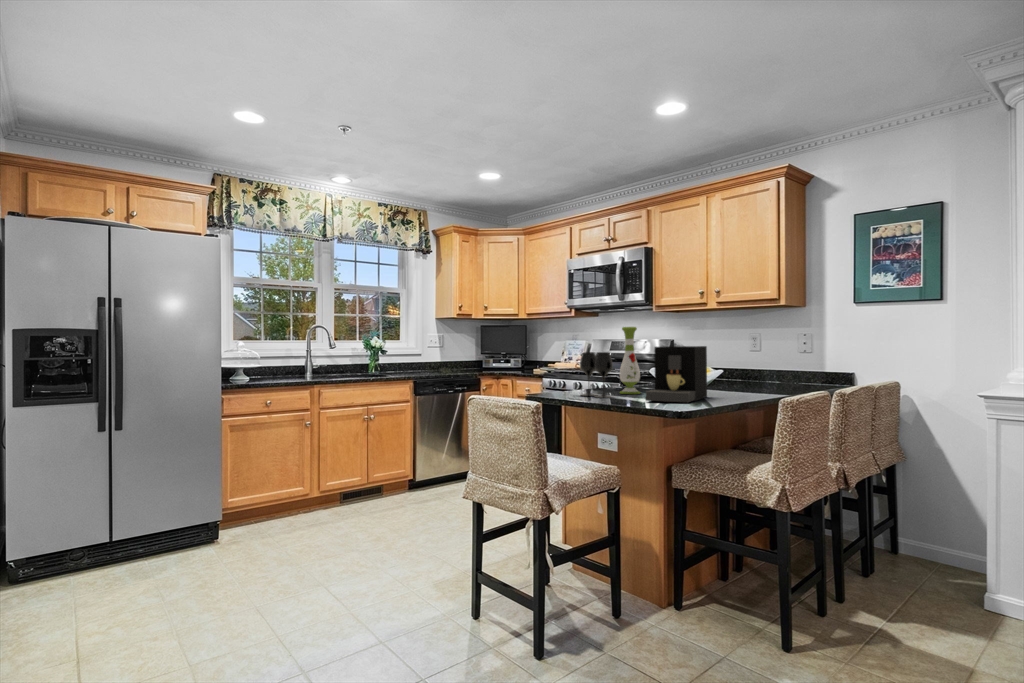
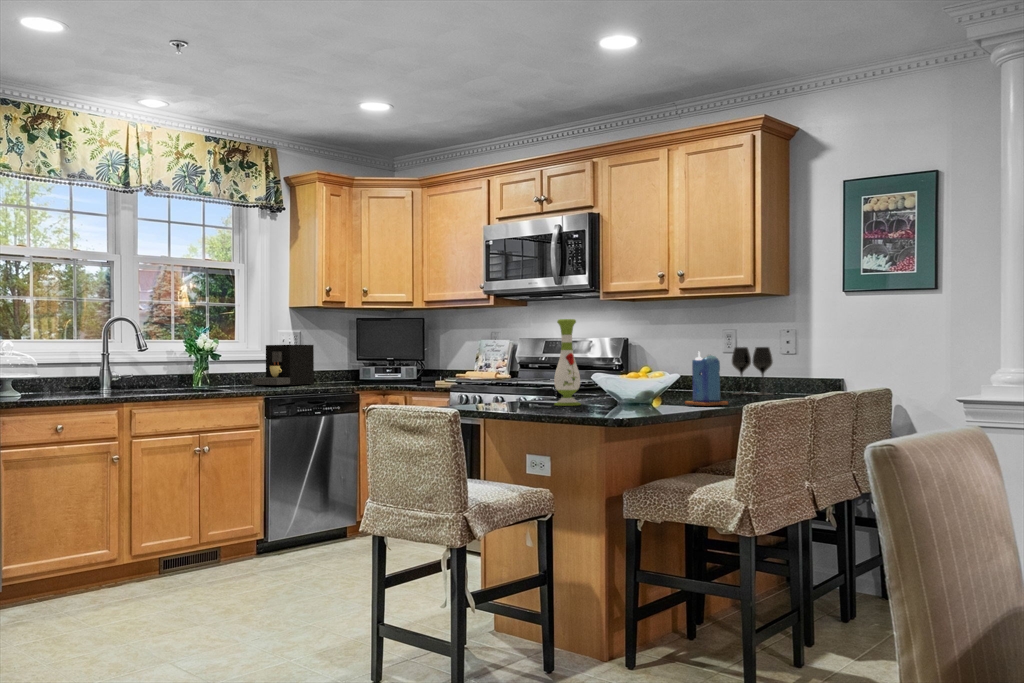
coffee maker: present [646,346,707,402] -> present [252,345,314,385]
wine glass: present [580,352,613,398] -> present [732,347,773,395]
candle: none [728,353,766,398] -> present [685,352,728,406]

